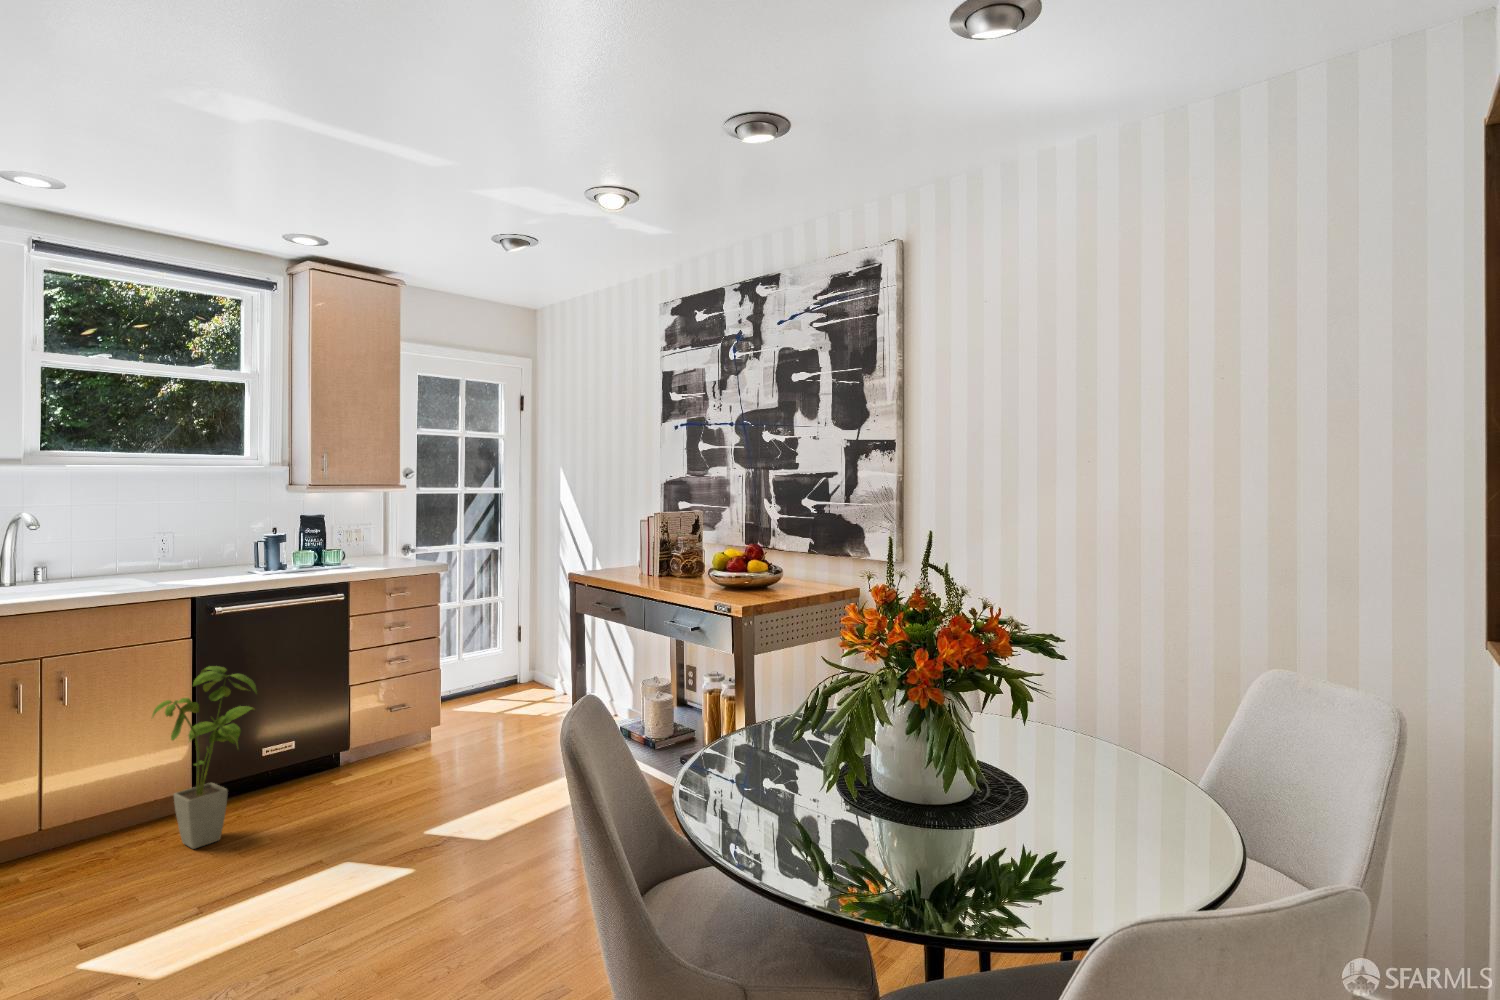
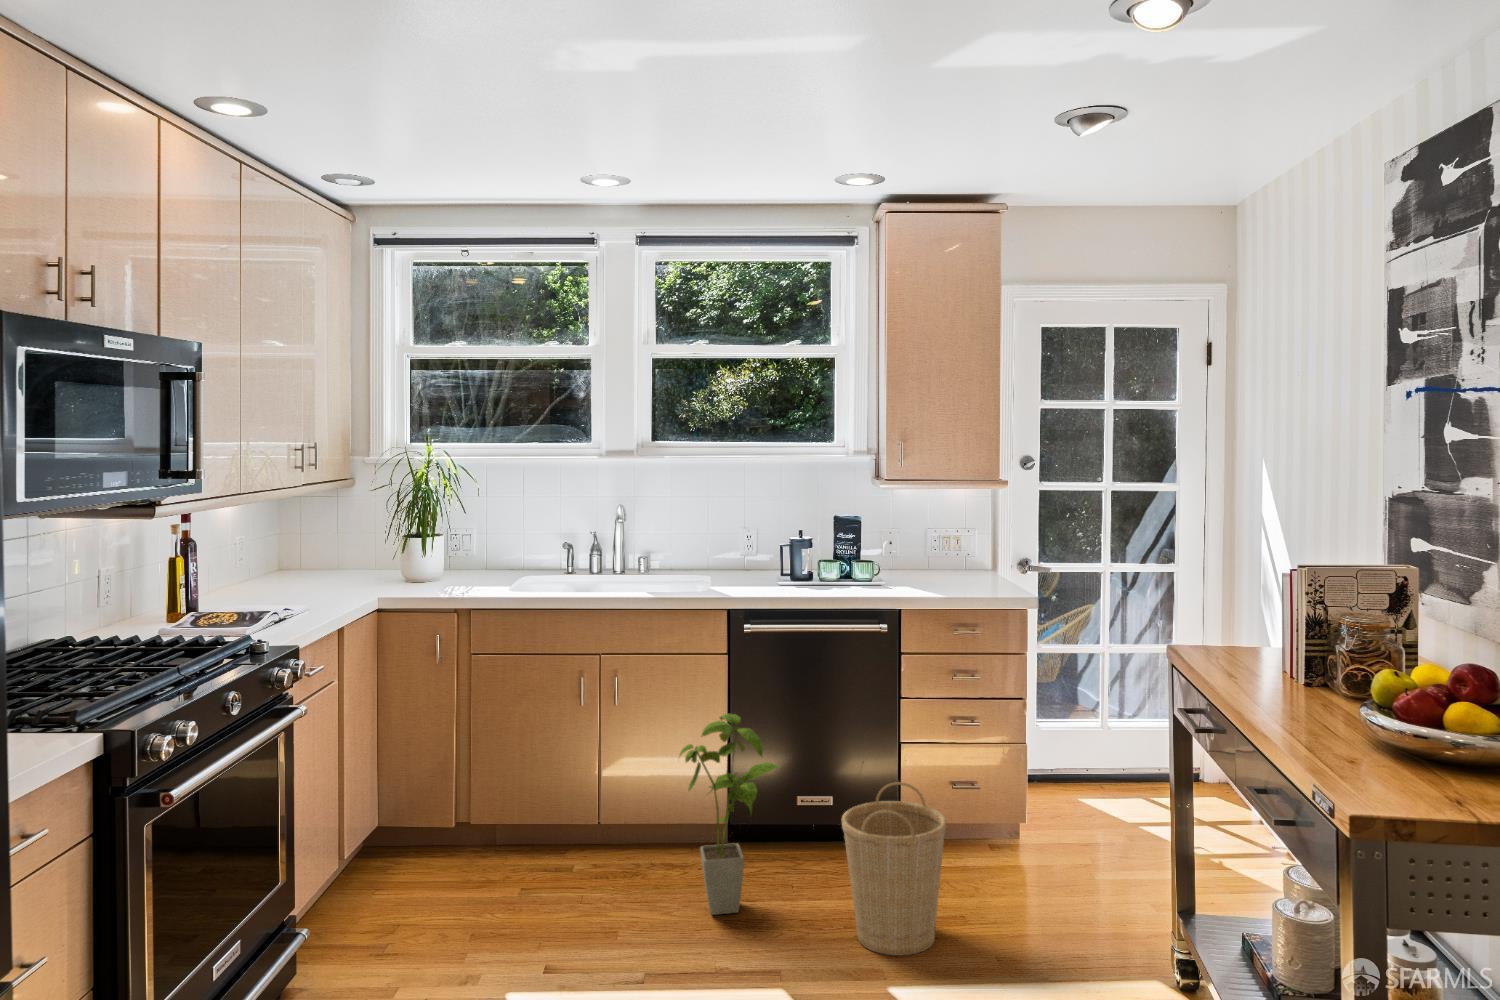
basket: none [331,697,418,825] -> present [842,782,946,956]

